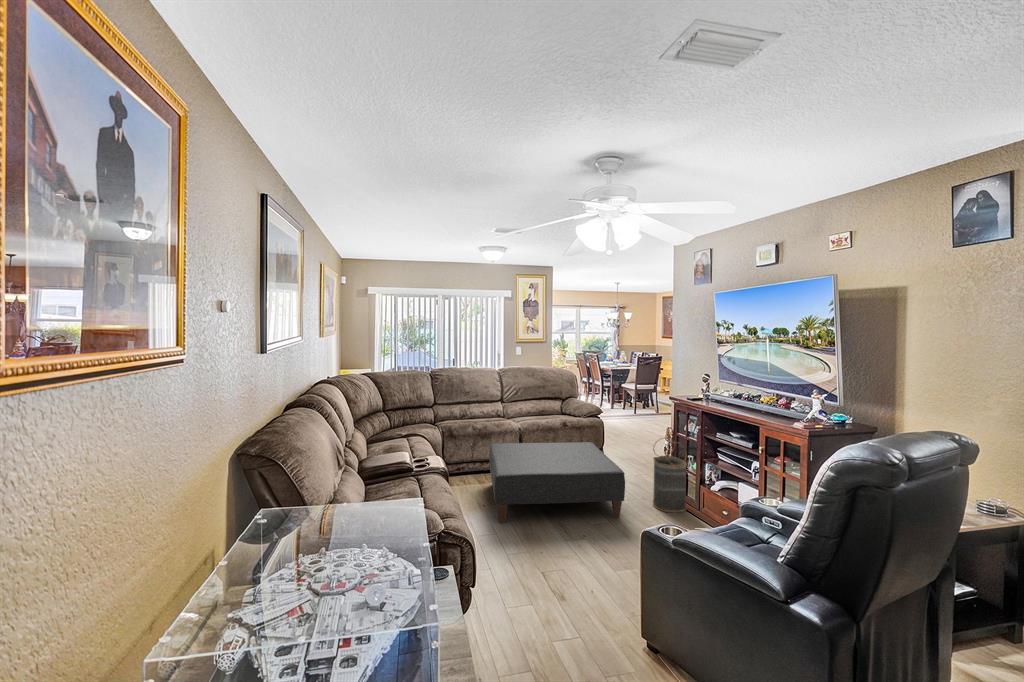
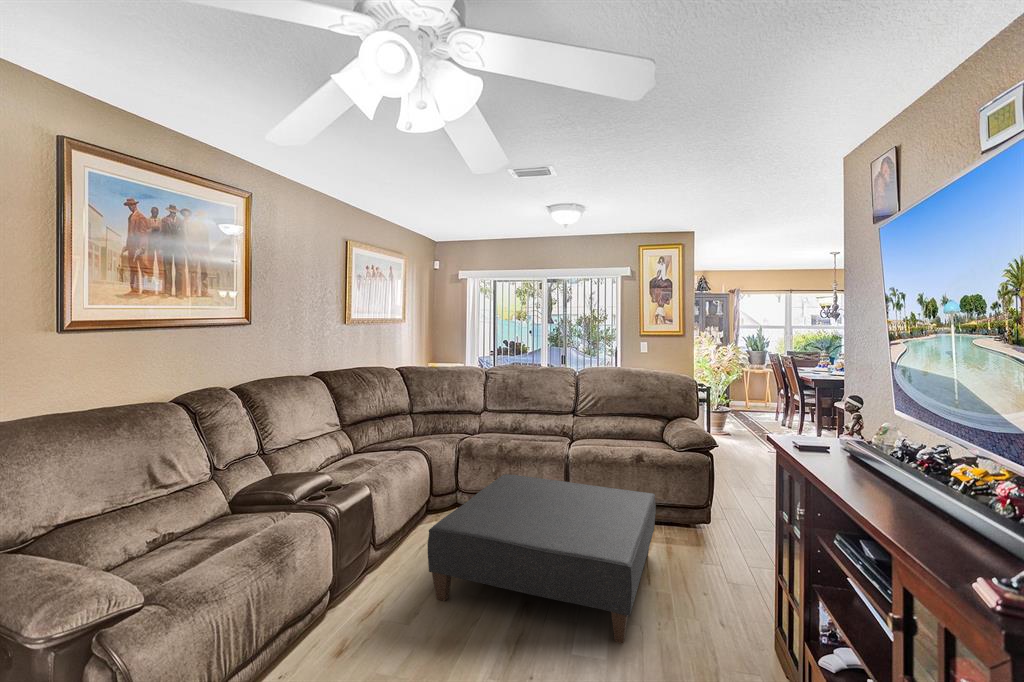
basket: present [653,437,687,512] -> none [712,512,778,665]

